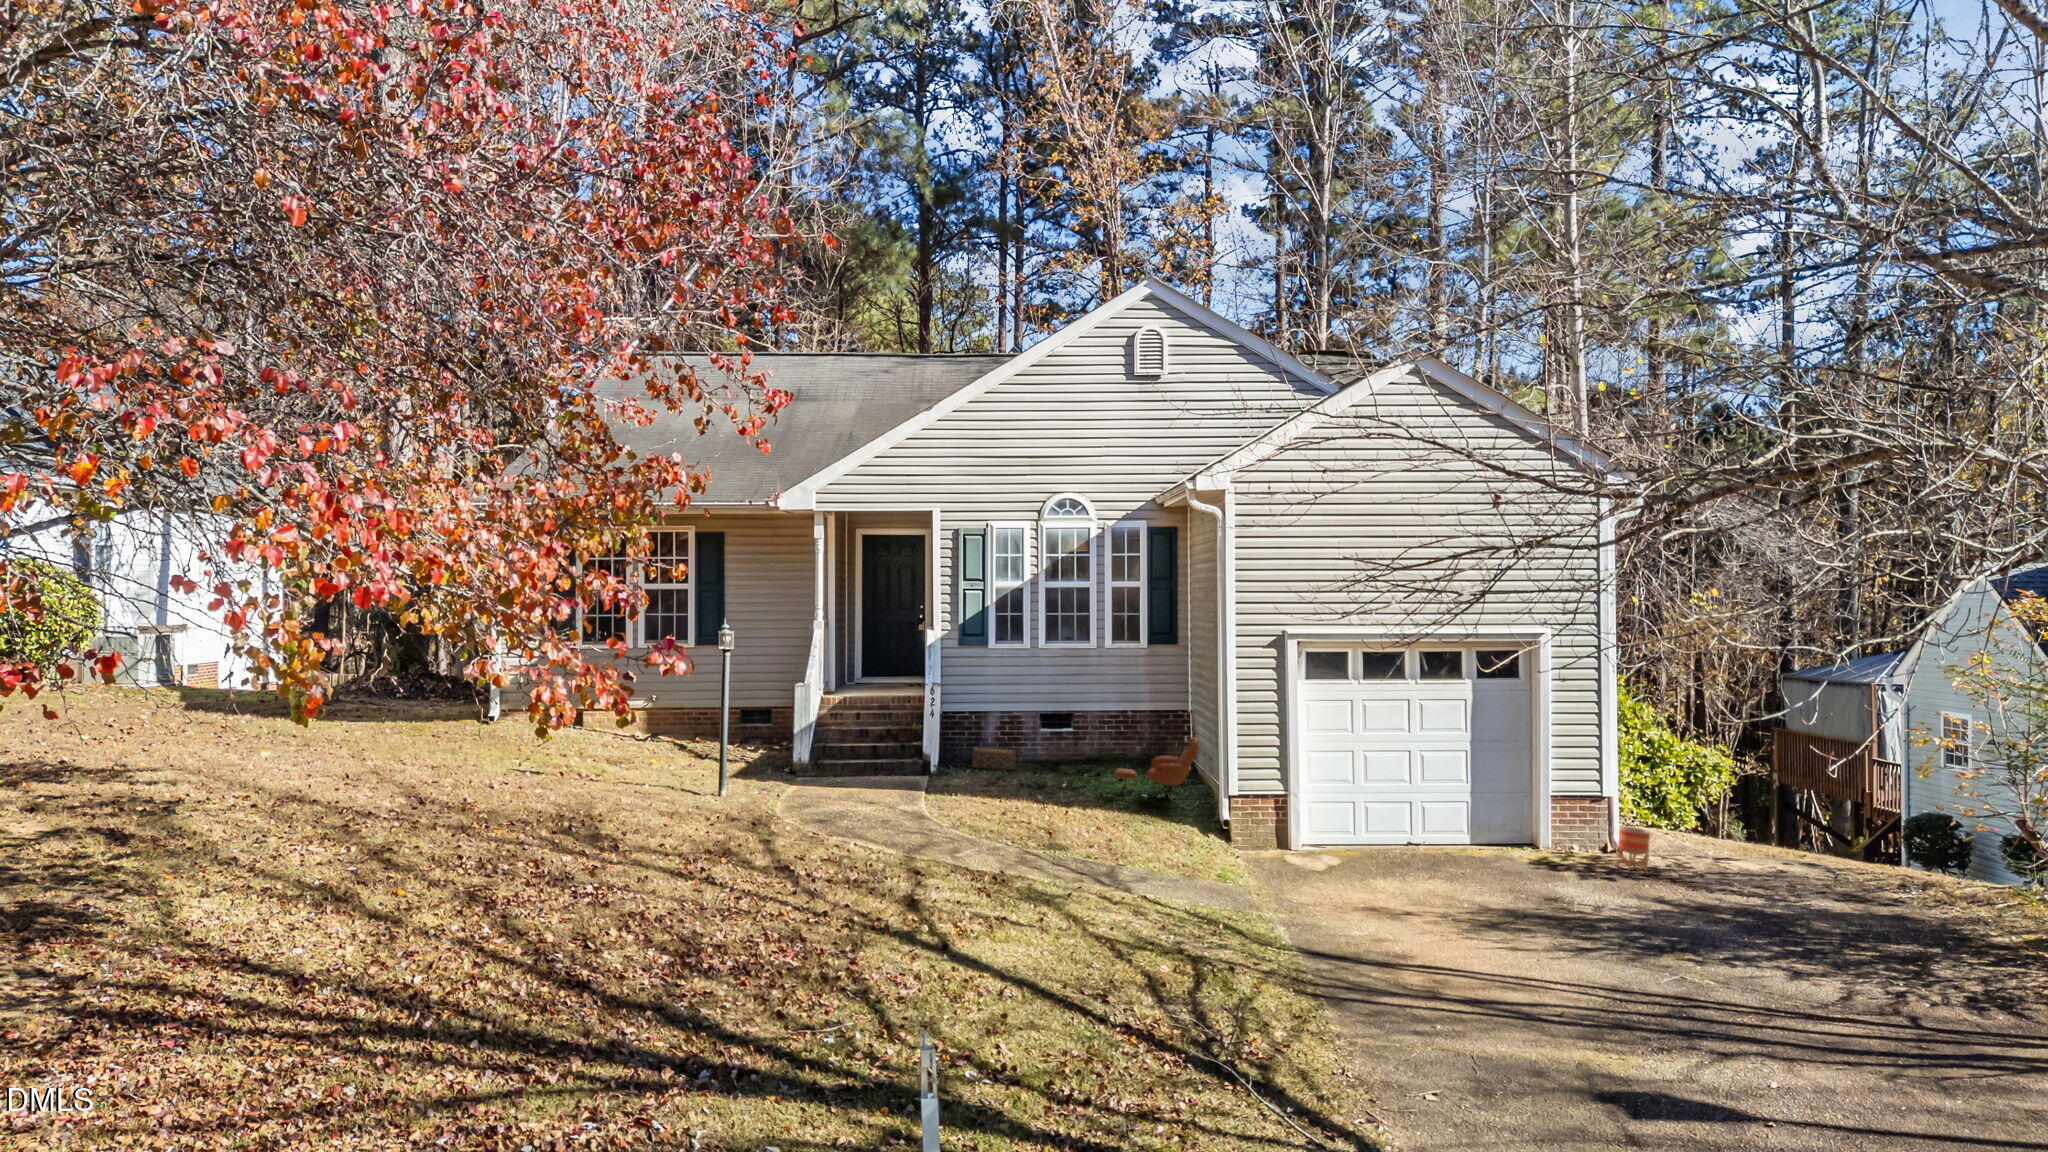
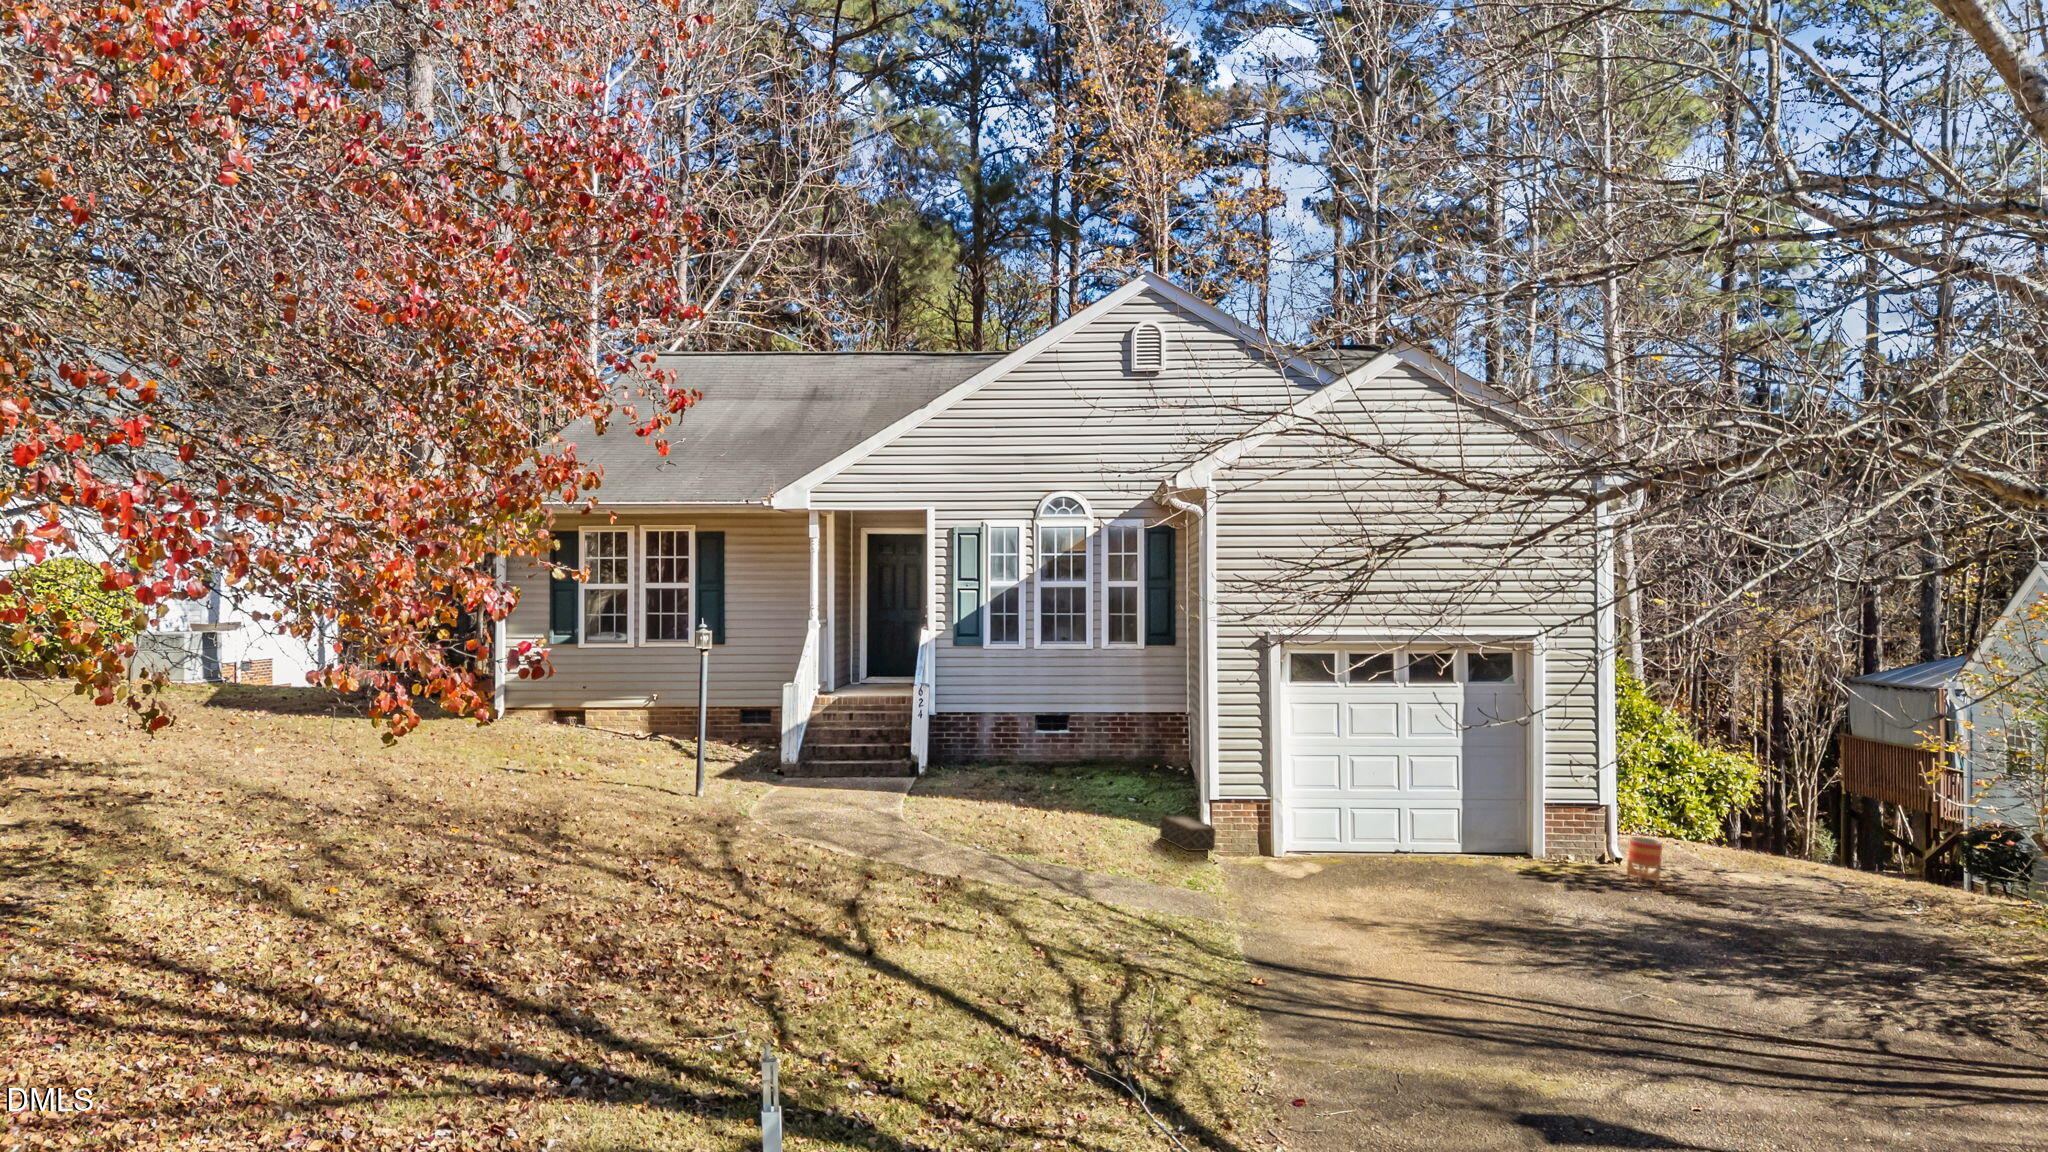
lounge chair: present [1114,737,1199,799] -> none [1099,741,1193,807]
woven basket: present [972,747,1016,770] -> present [1160,816,1216,851]

